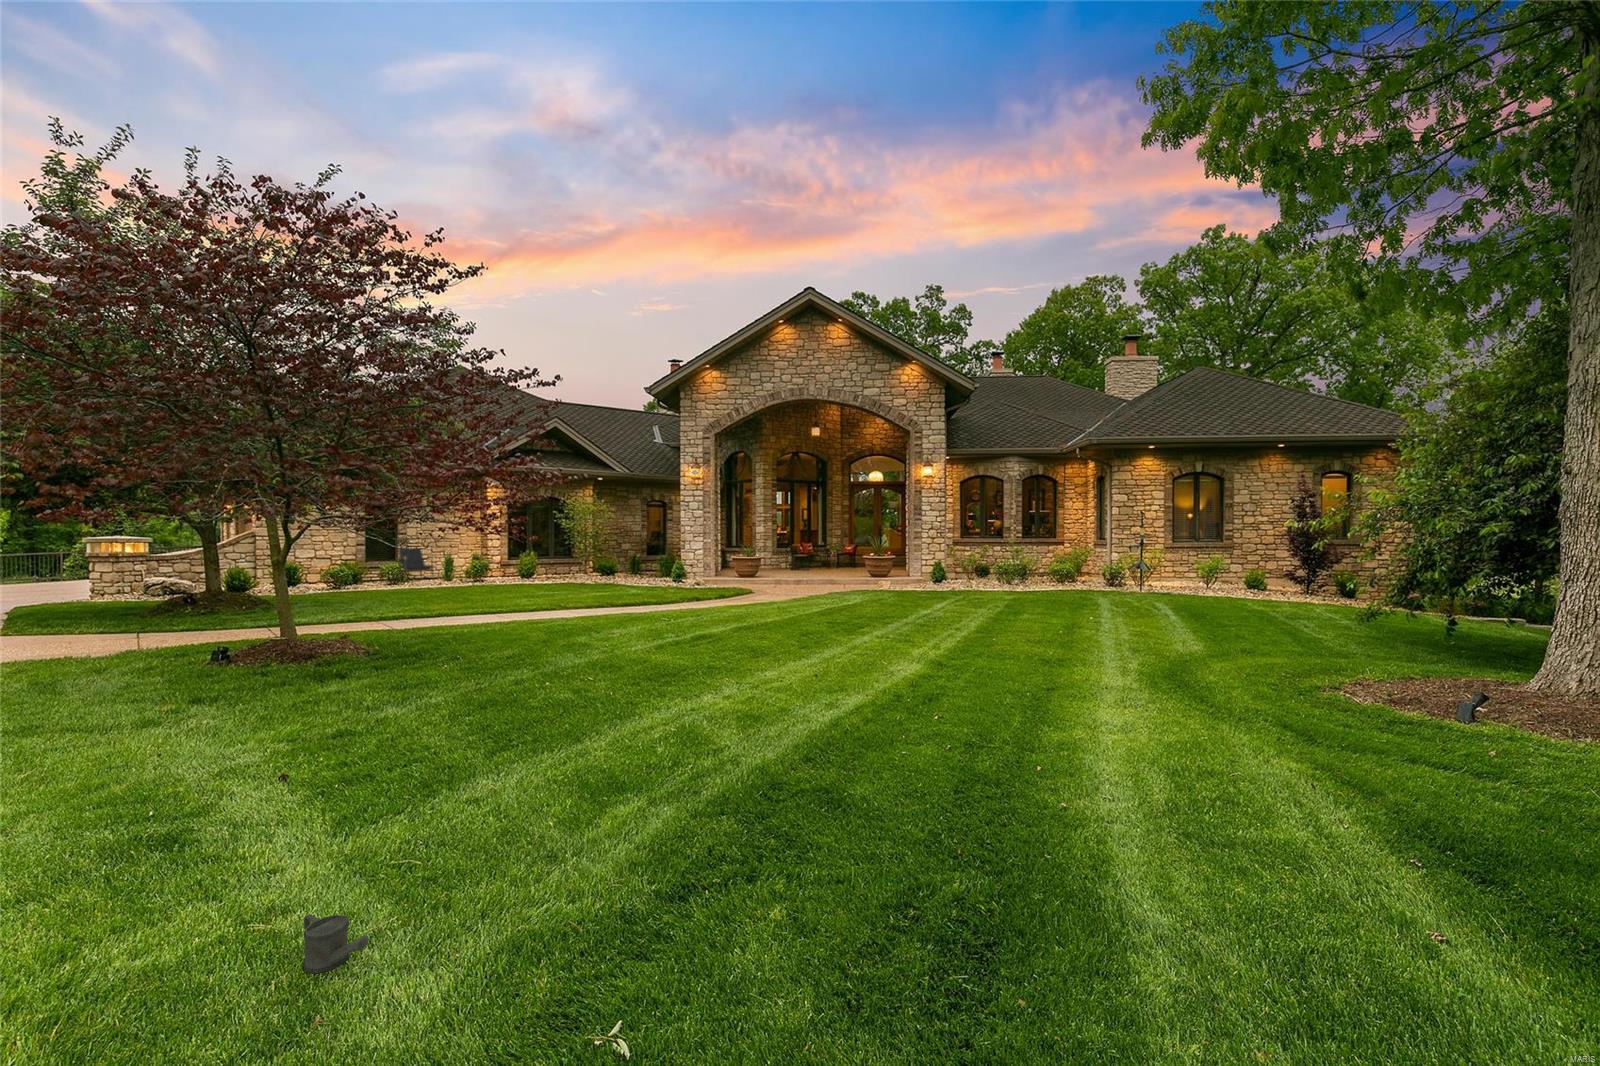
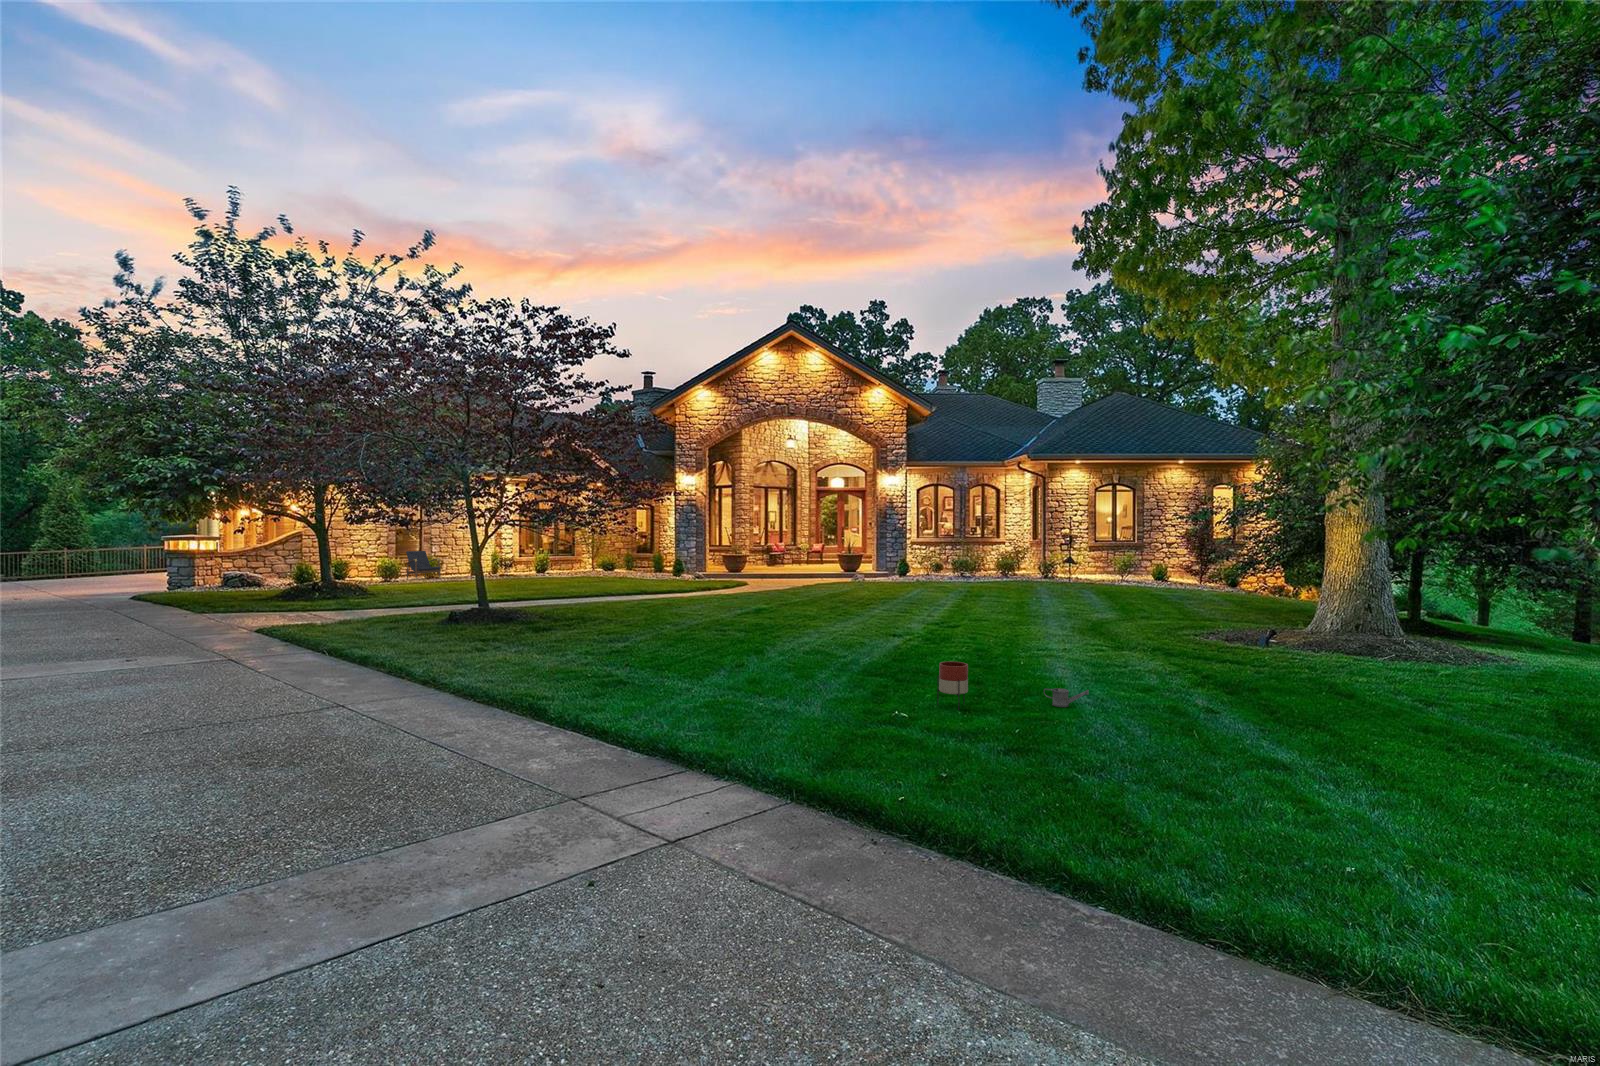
planter: none [767,858,835,1005] -> present [937,661,968,710]
watering can: present [303,914,368,974] -> present [1044,688,1089,707]

